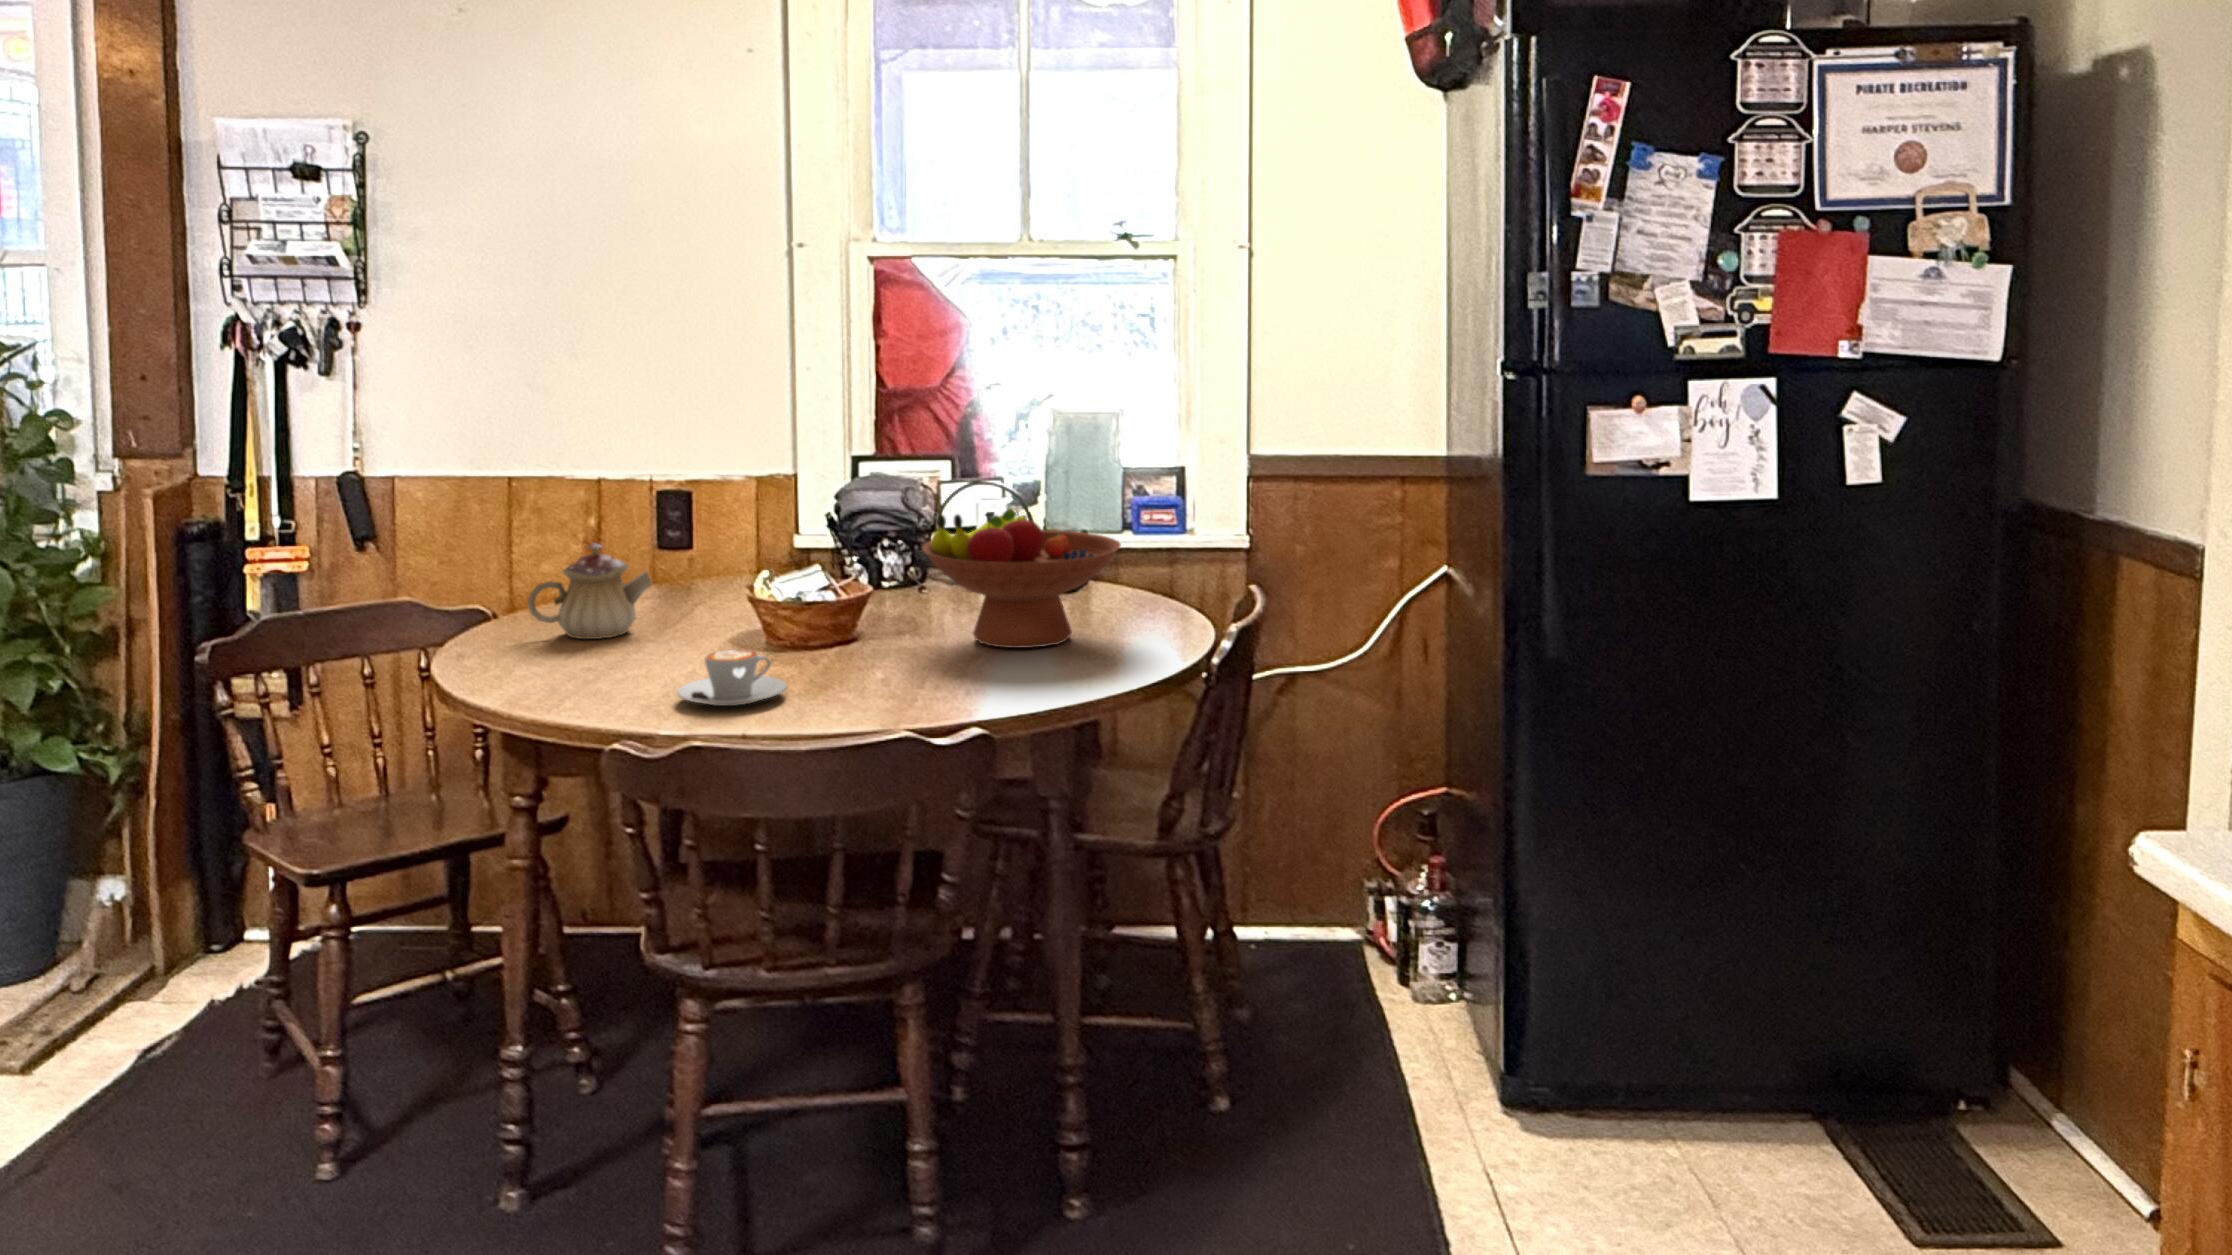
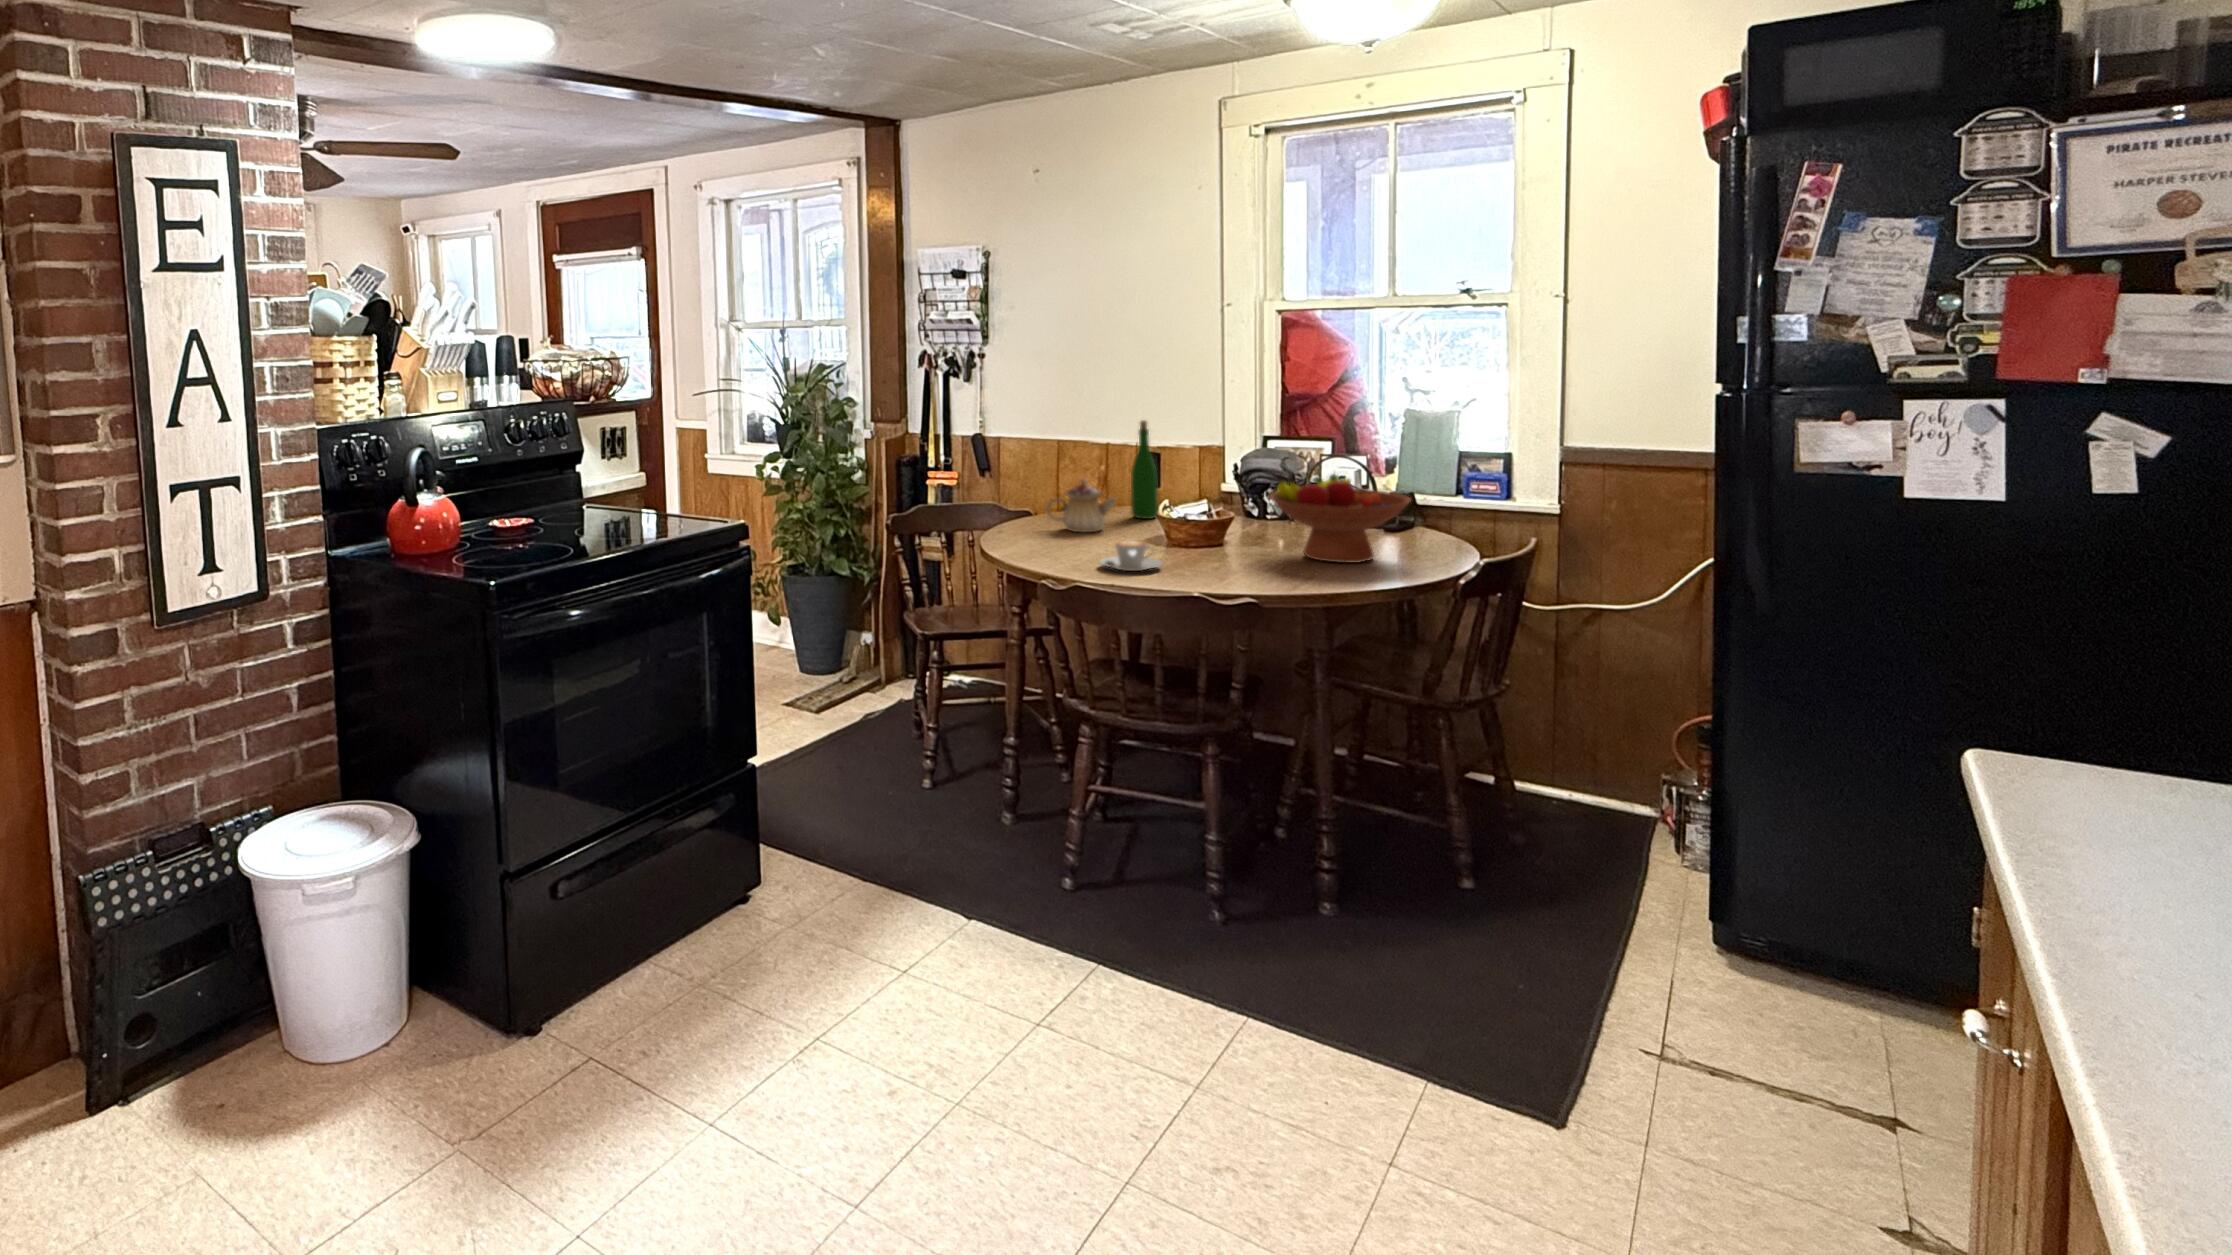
wine bottle: none [660,436,704,603] -> present [1131,420,1158,519]

